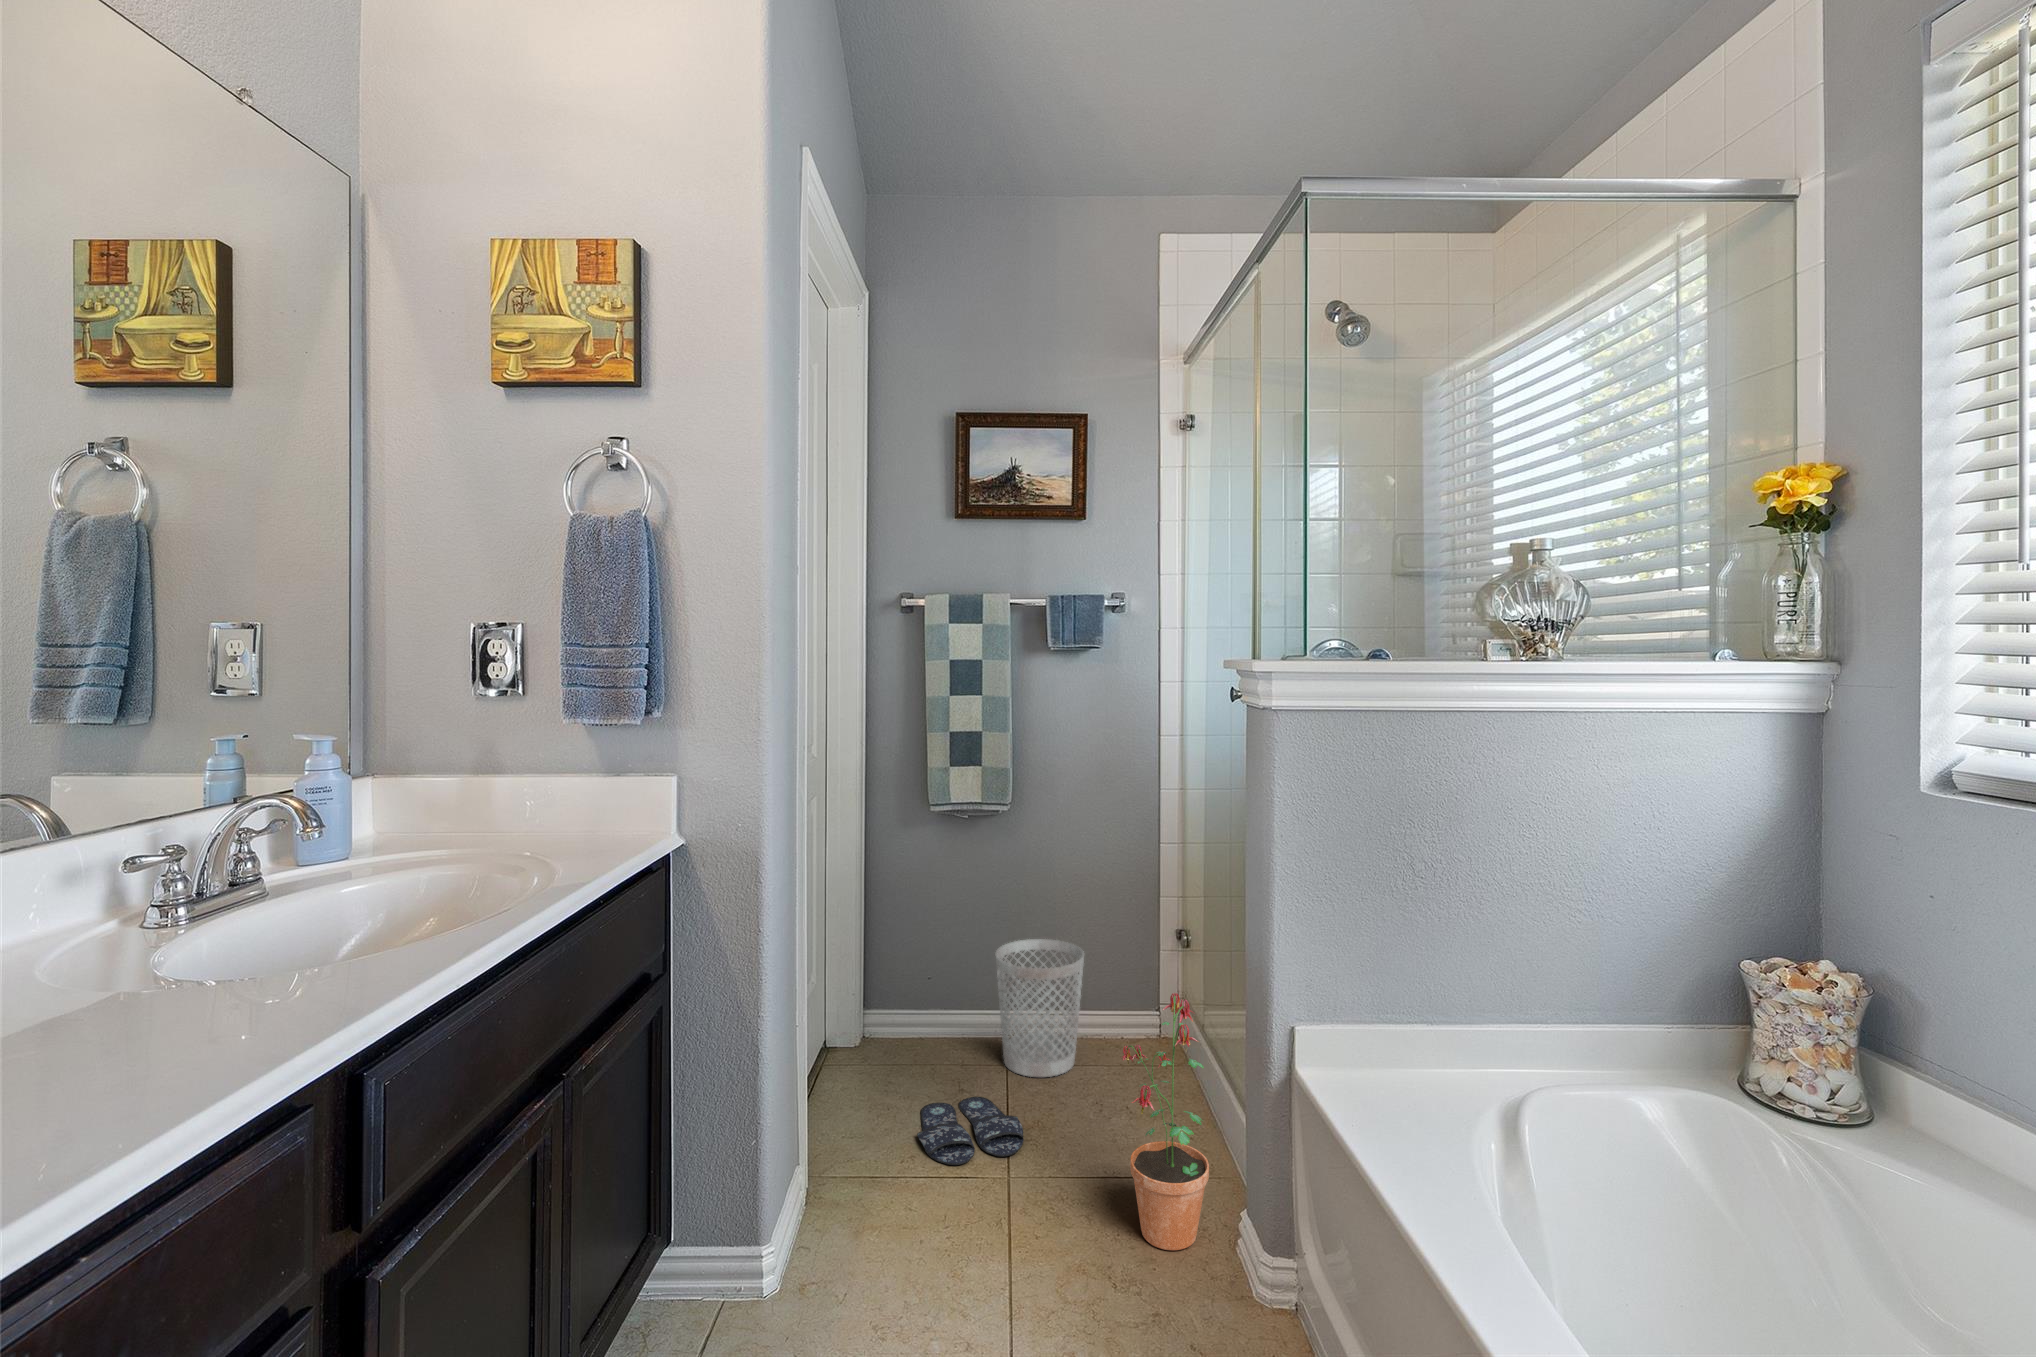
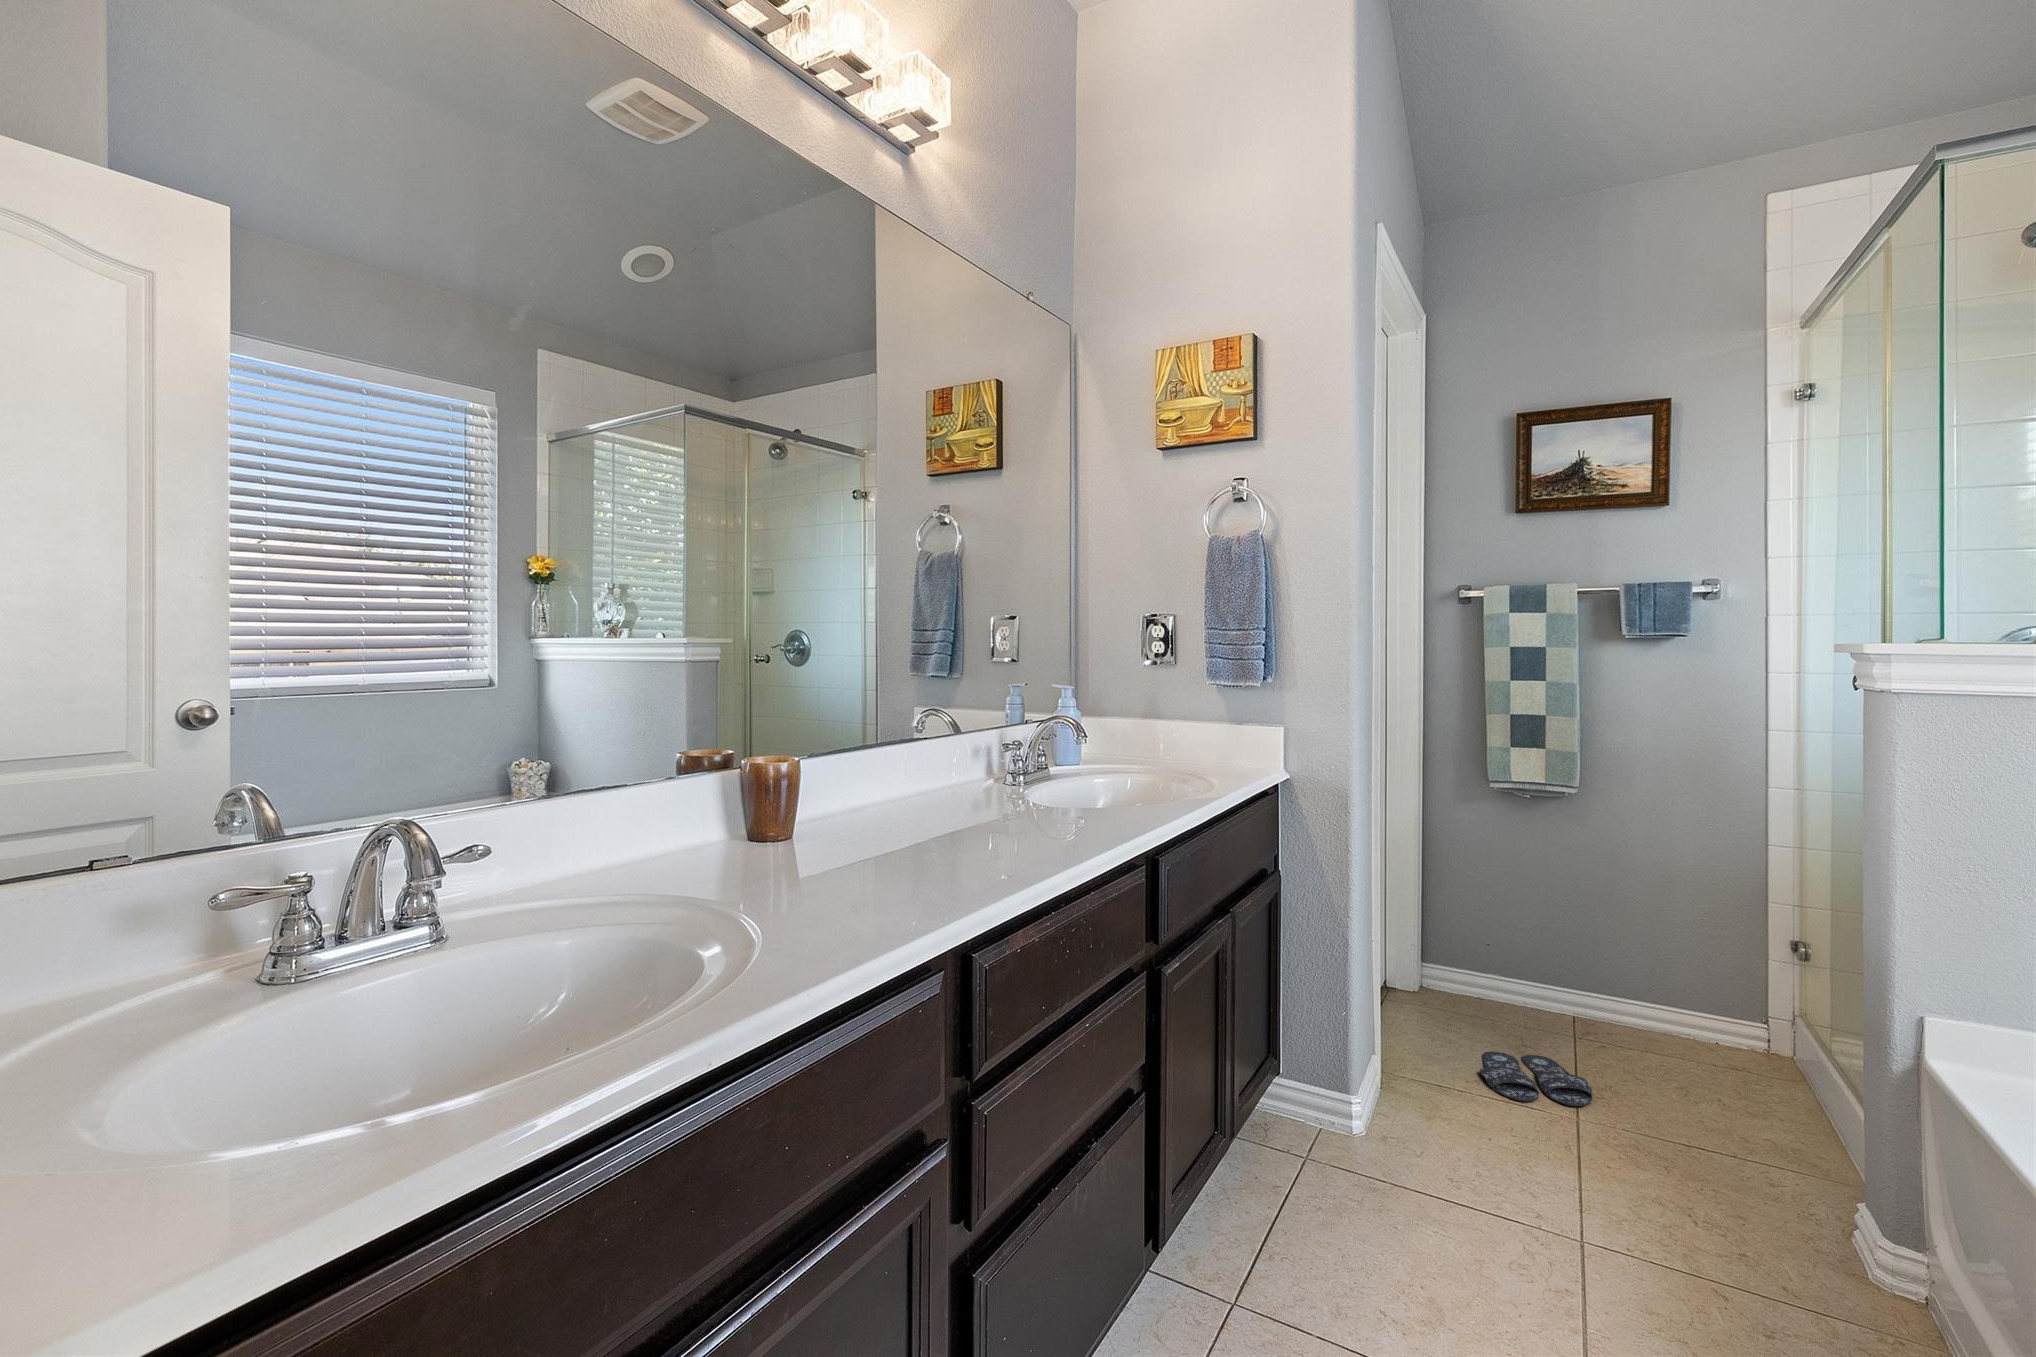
wastebasket: present [995,939,1084,1077] -> none [1561,922,1666,1057]
potted plant: present [1122,993,1209,1250] -> none [1703,971,1816,1223]

